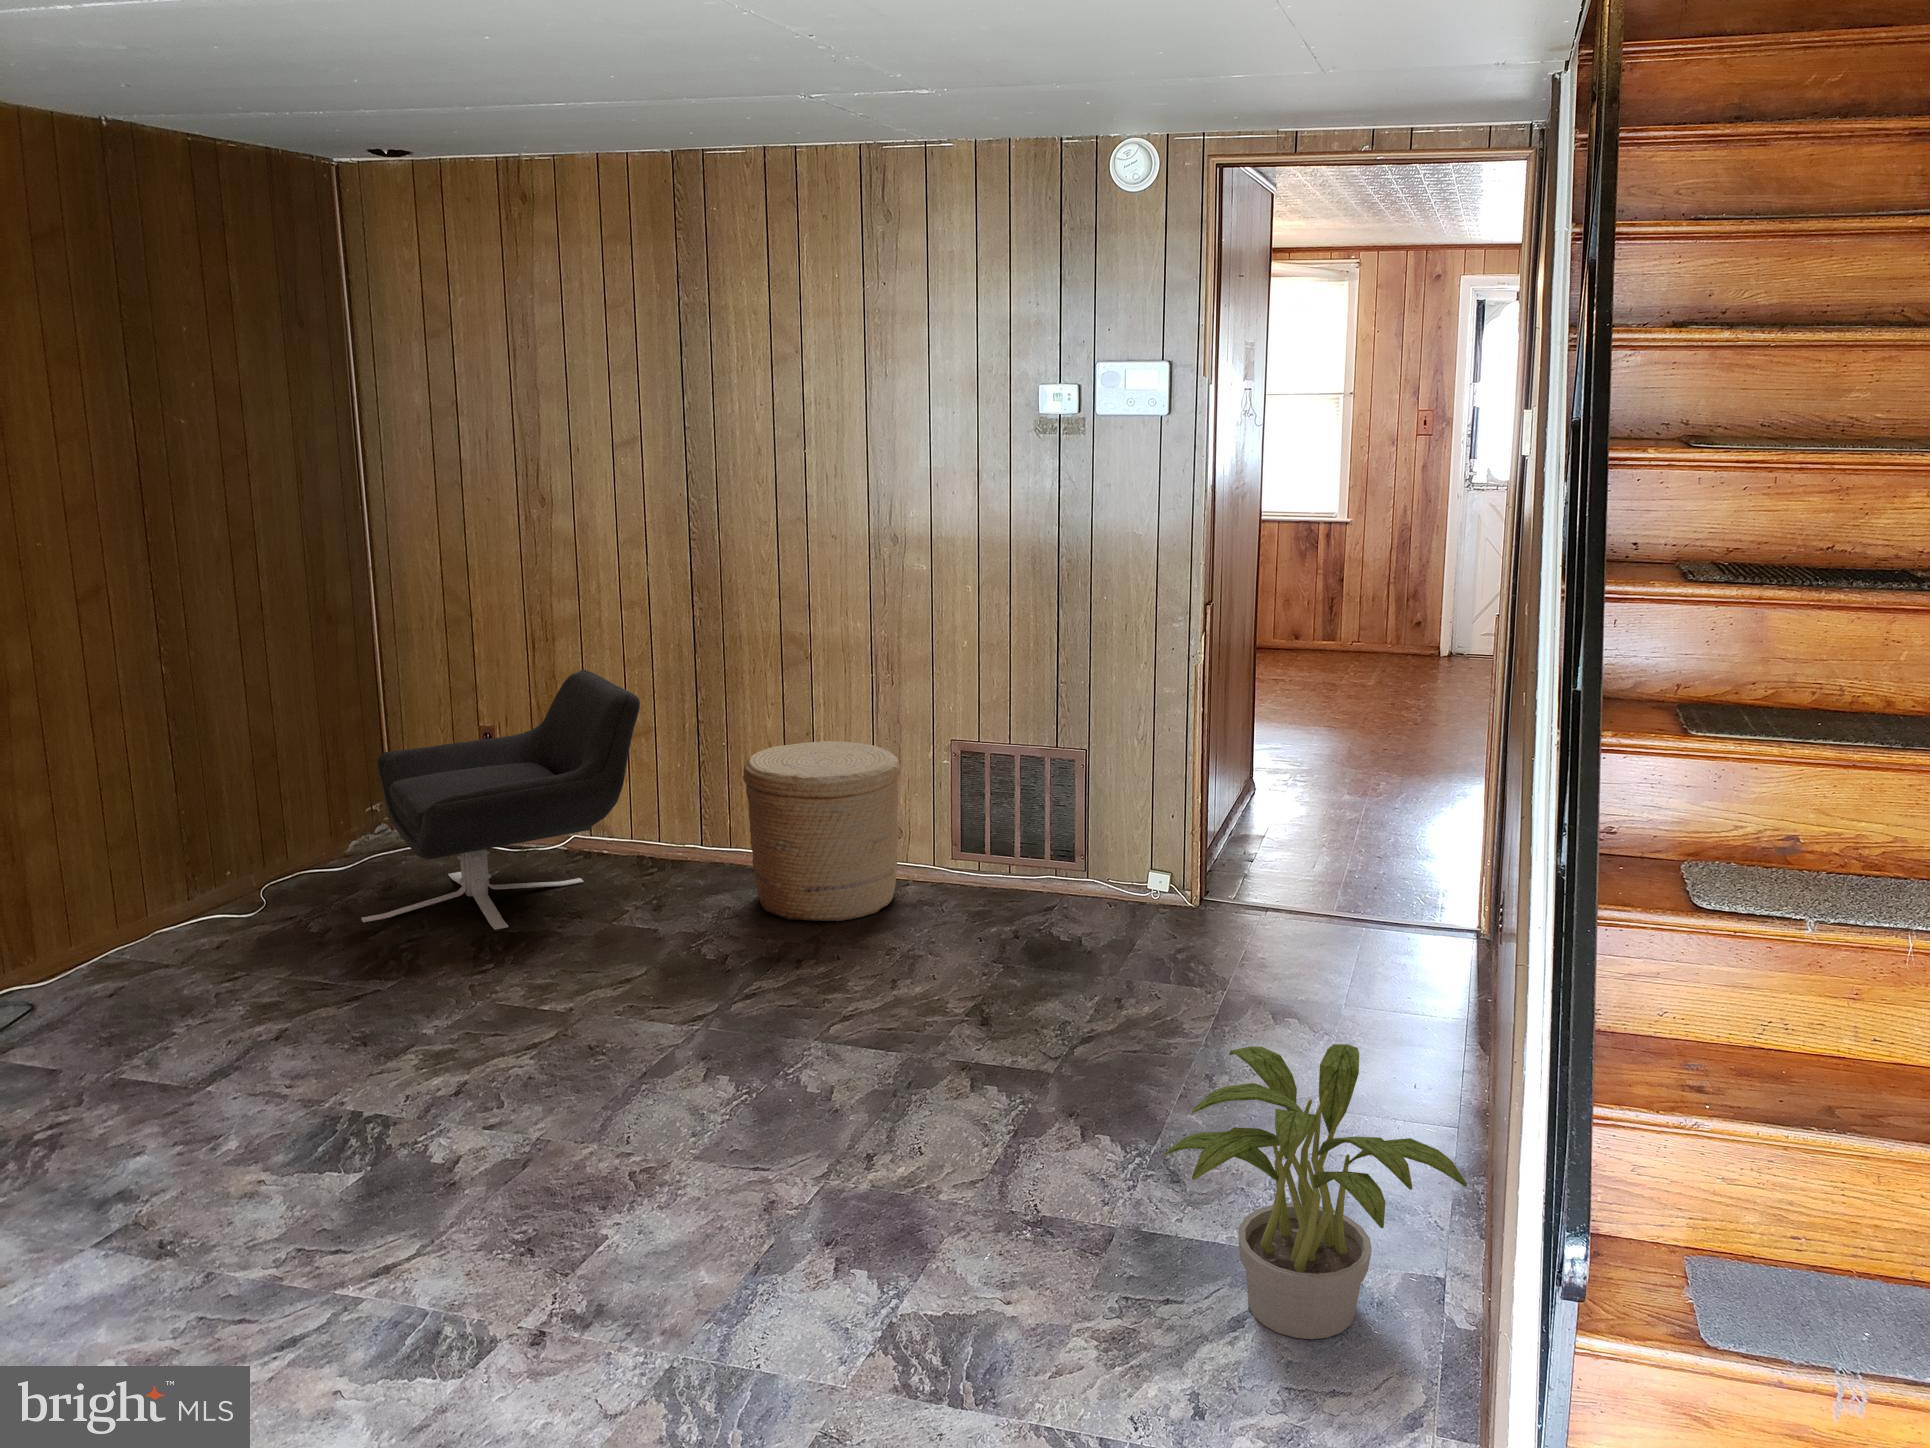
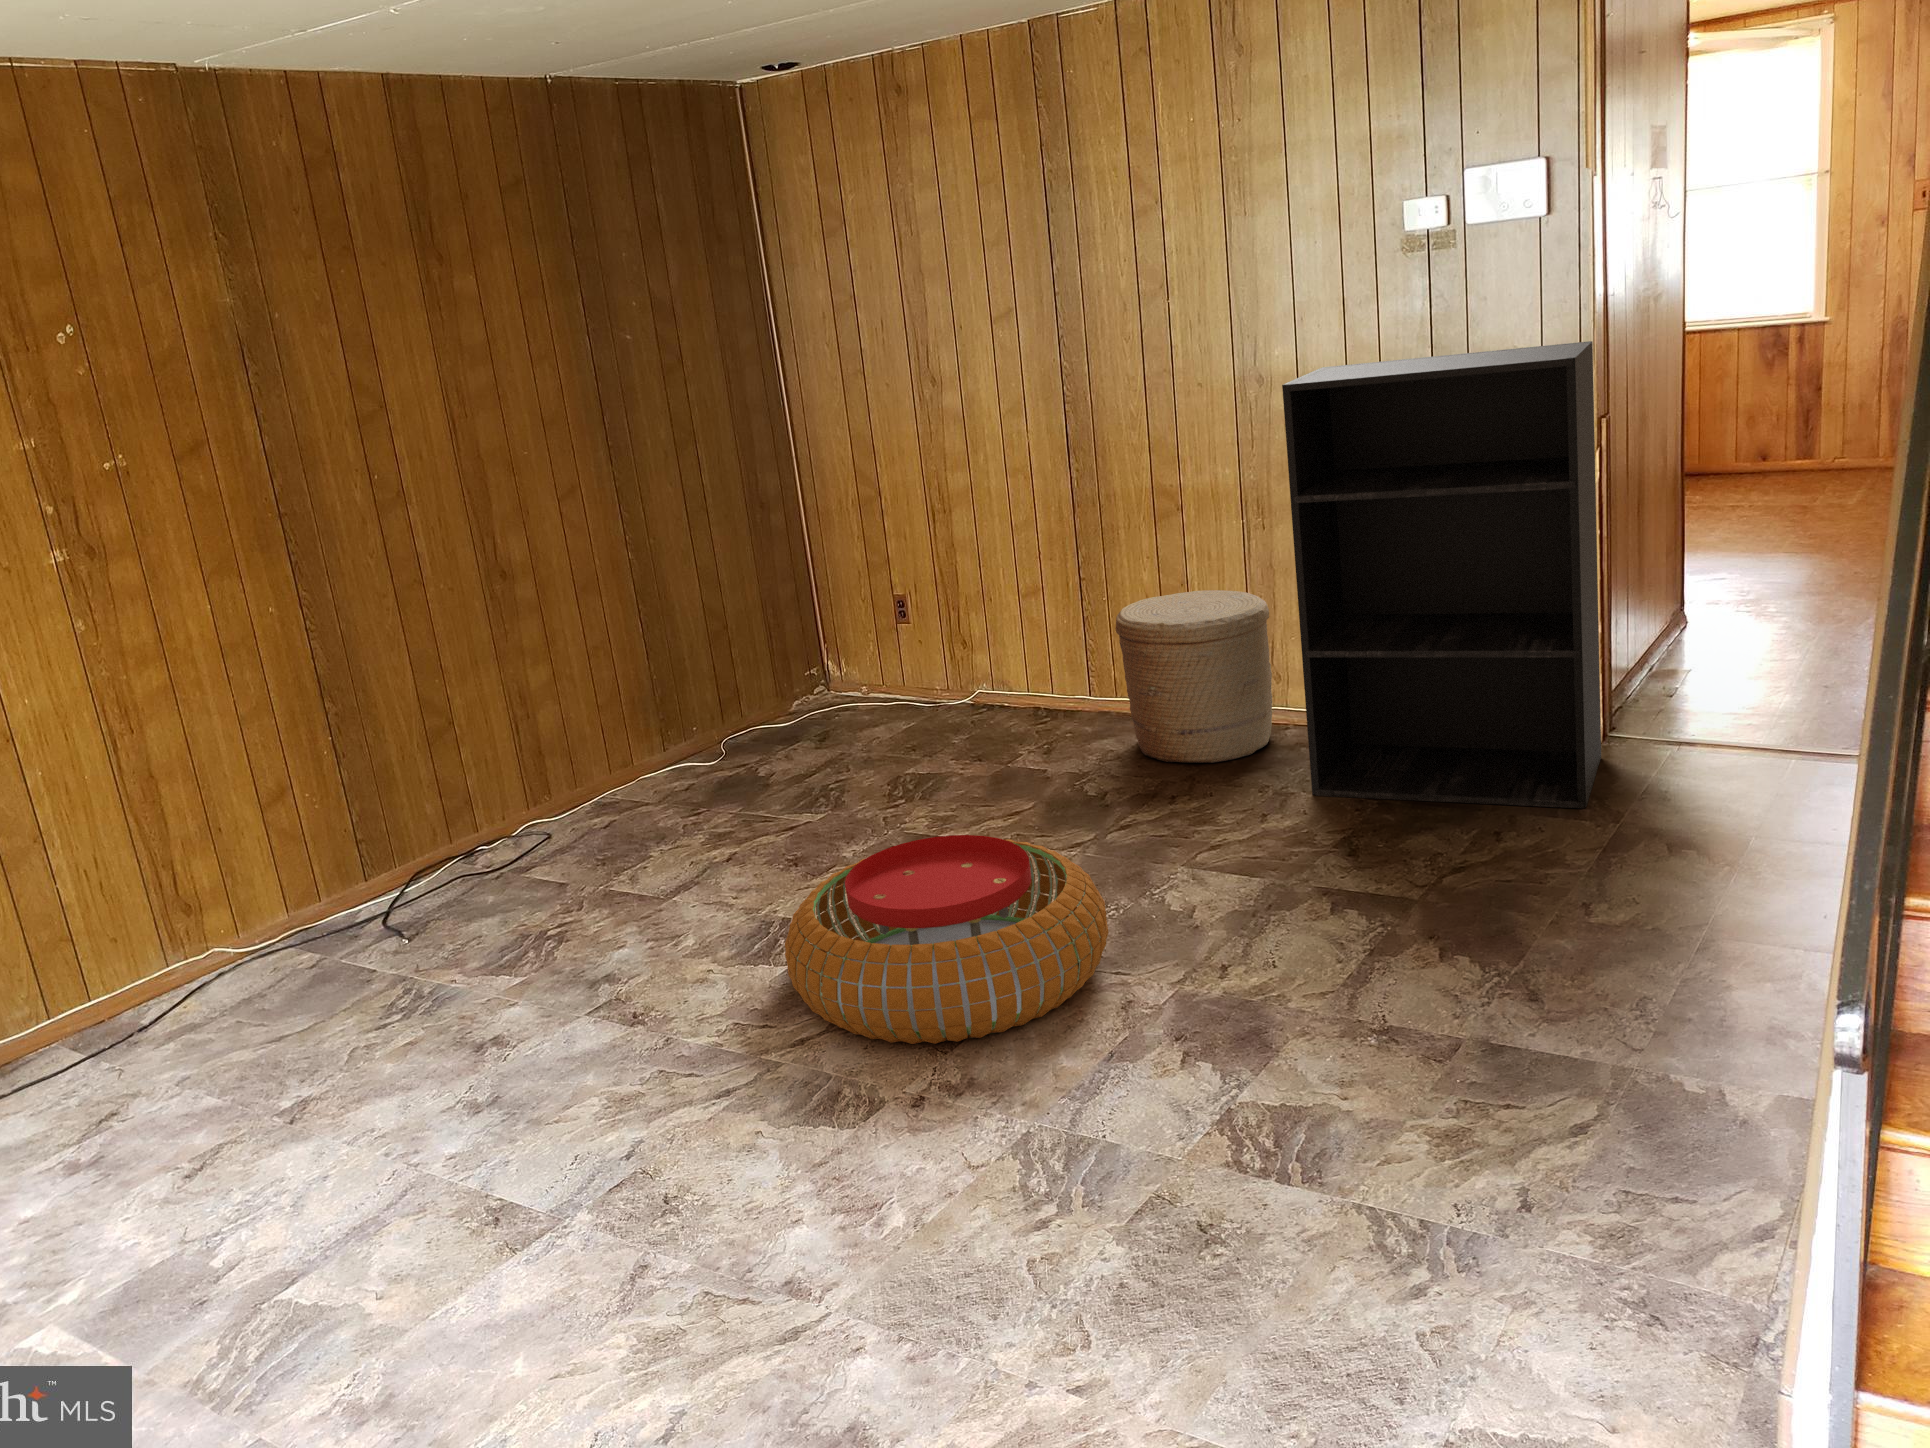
bookshelf: none [937,533,1212,975] -> present [1282,341,1601,808]
lounge chair: present [361,670,640,930] -> none [796,539,1018,775]
pouf: none [366,1013,751,1267] -> present [785,835,1109,1044]
potted plant: present [1164,1044,1467,1339] -> none [1501,856,1841,1153]

